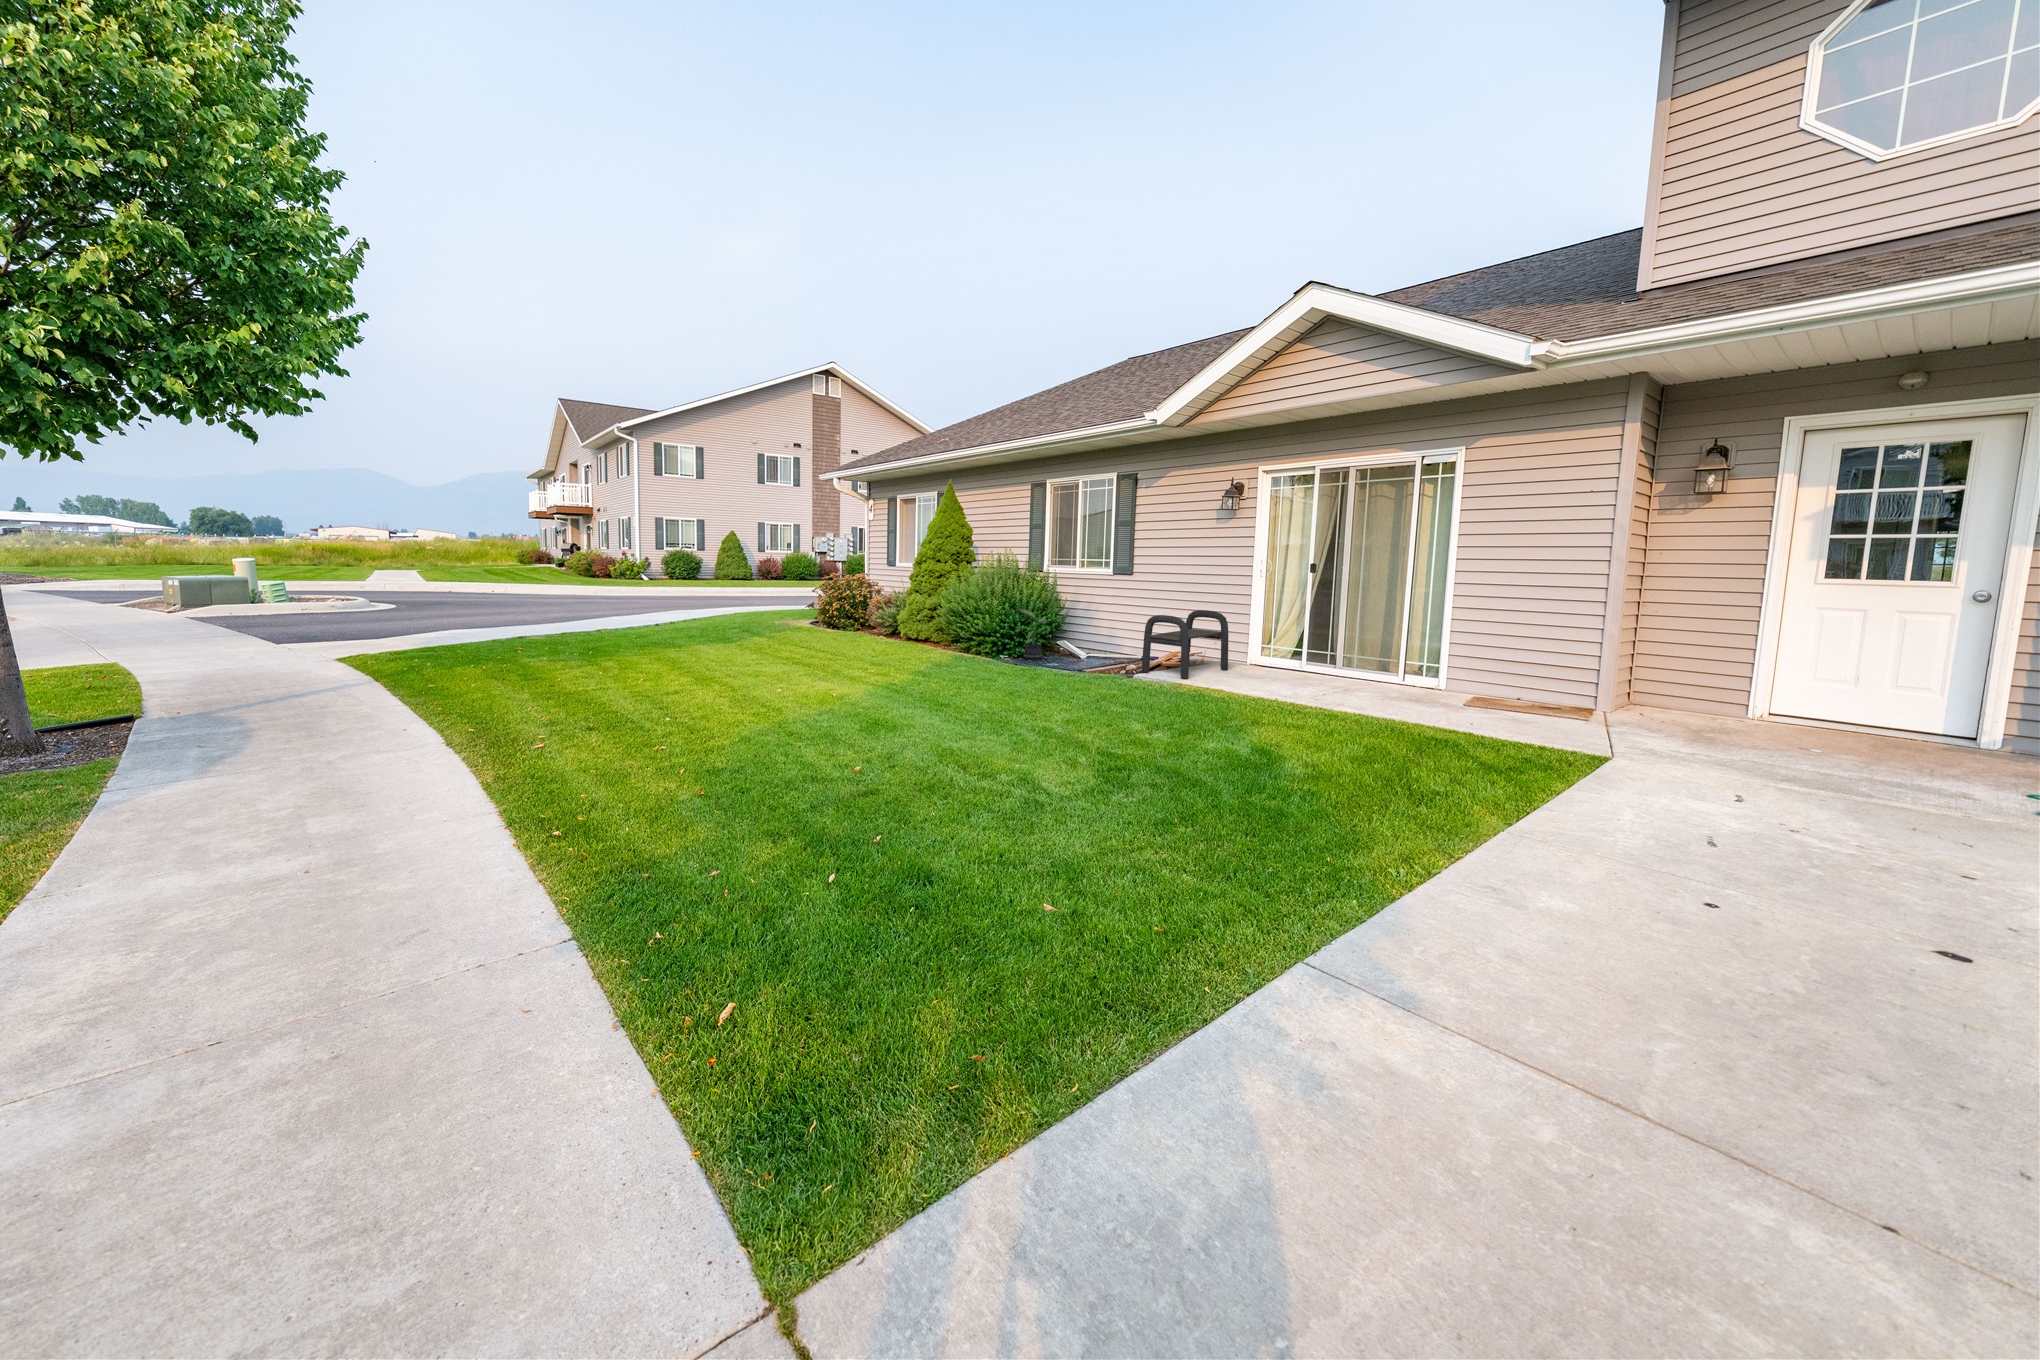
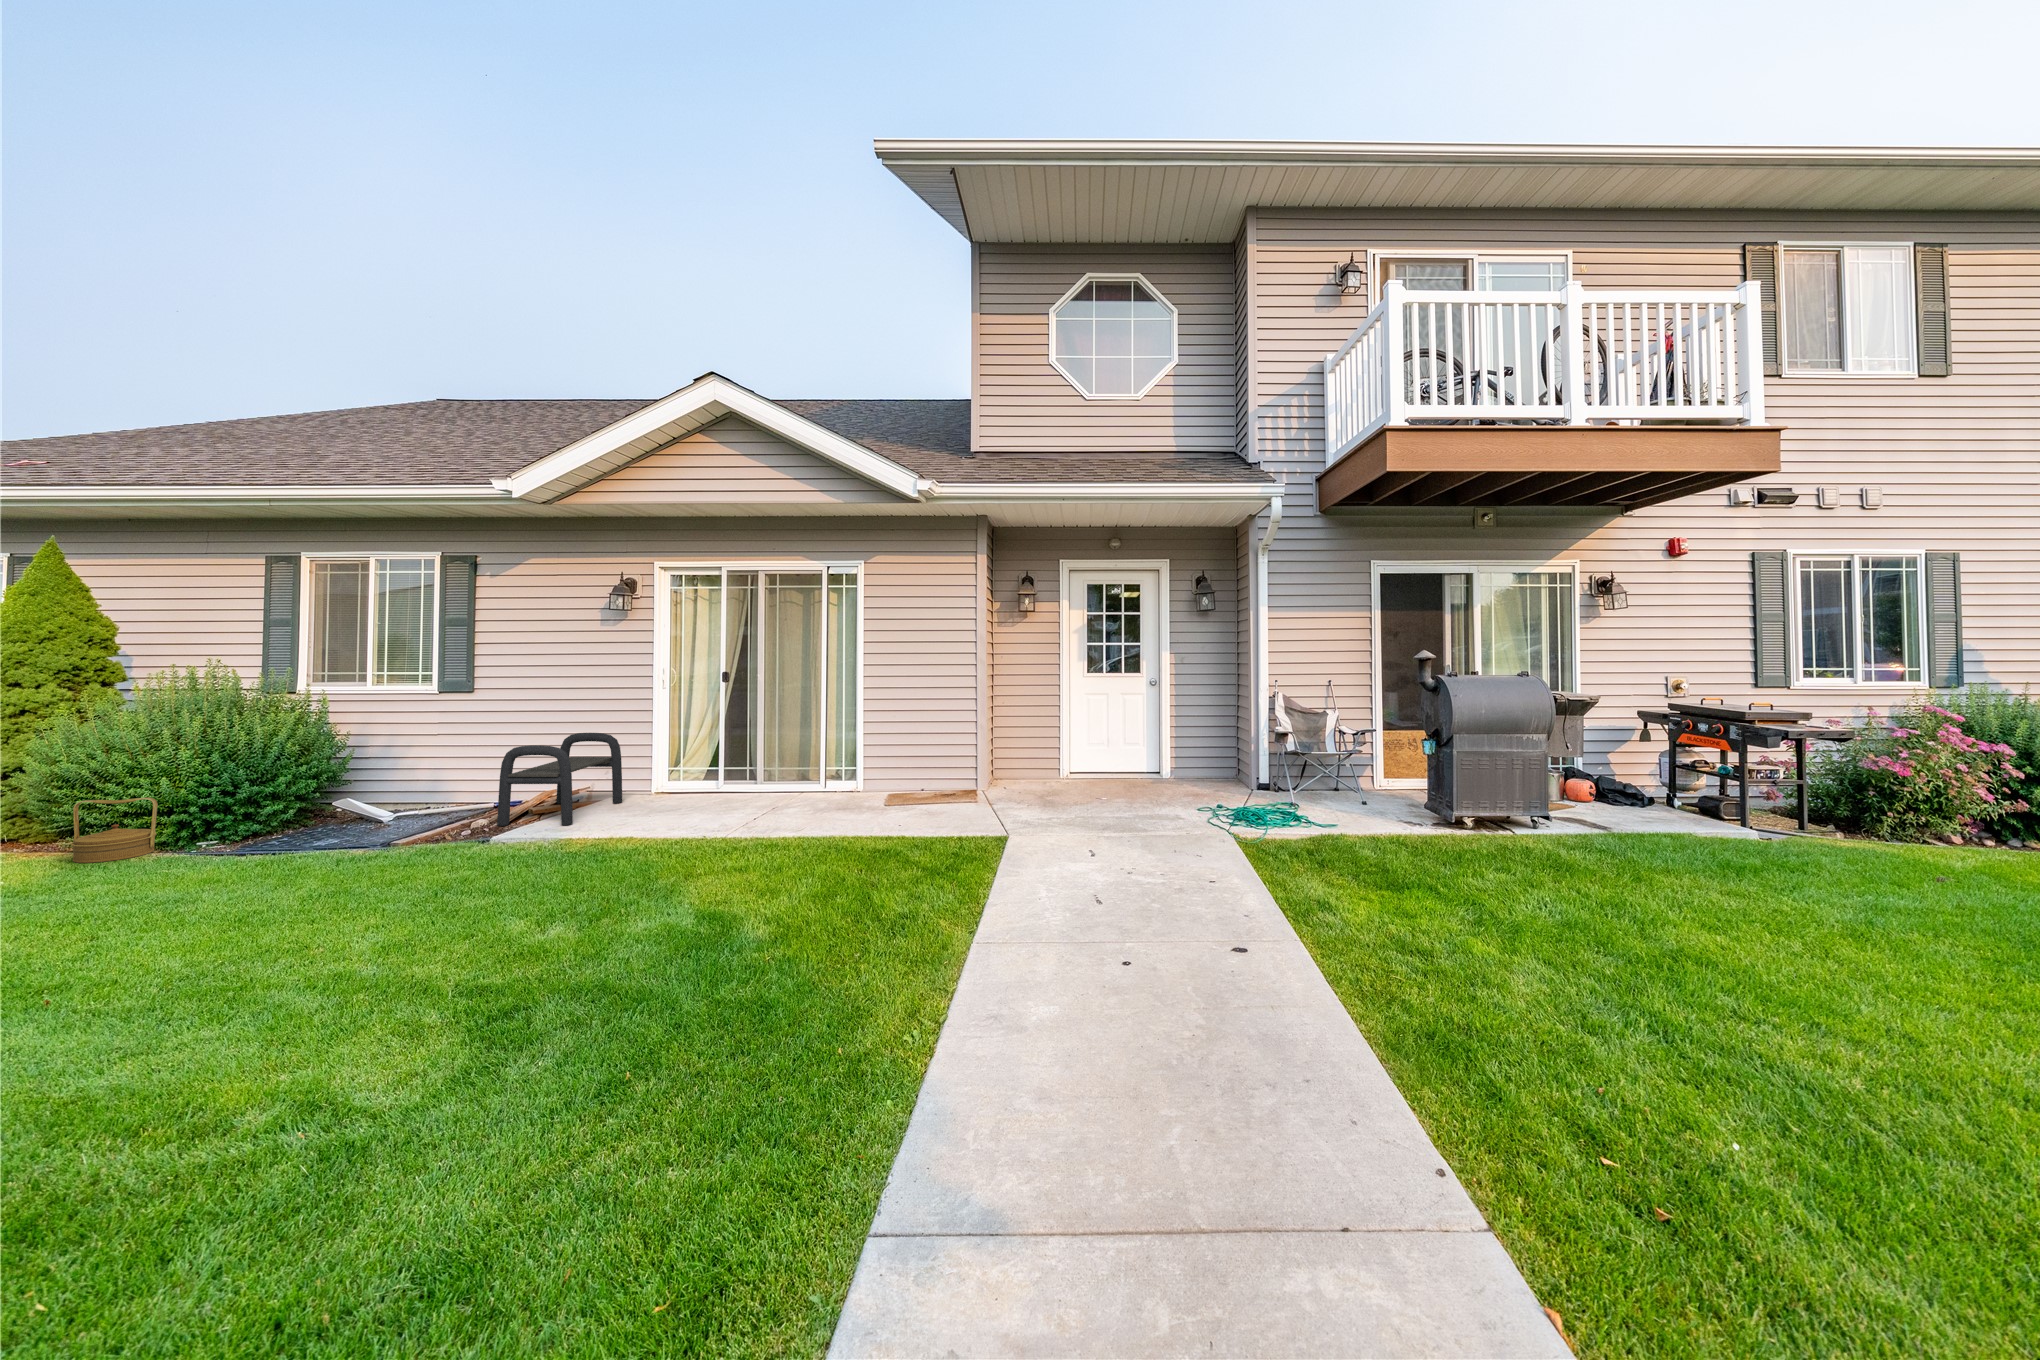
potted plant: present [1016,609,1049,660] -> none [237,757,315,838]
woven basket: none [954,625,984,660] -> present [71,797,158,863]

